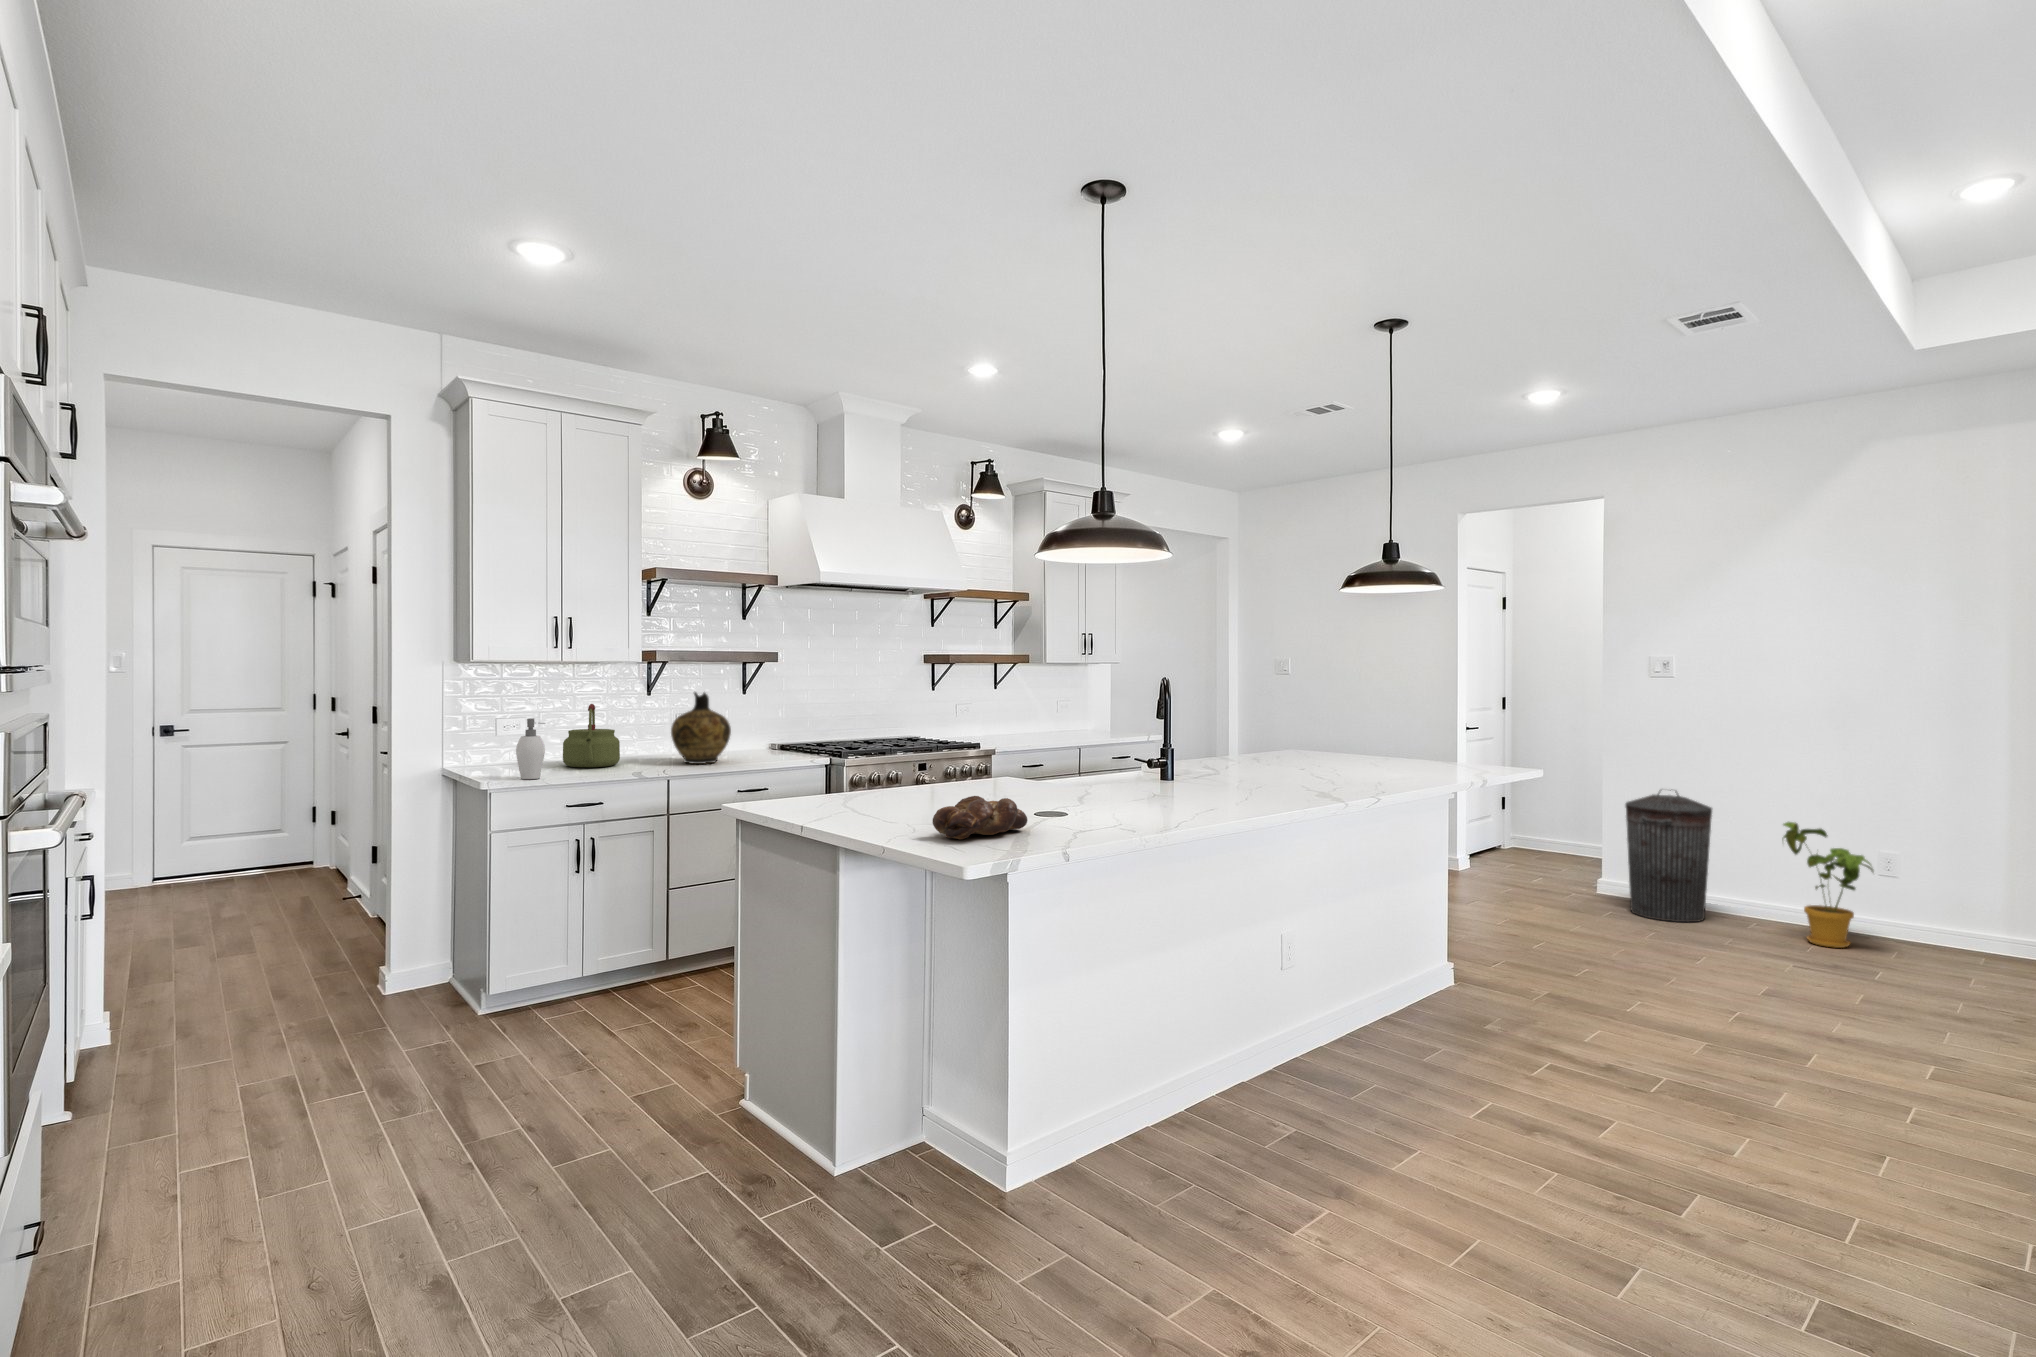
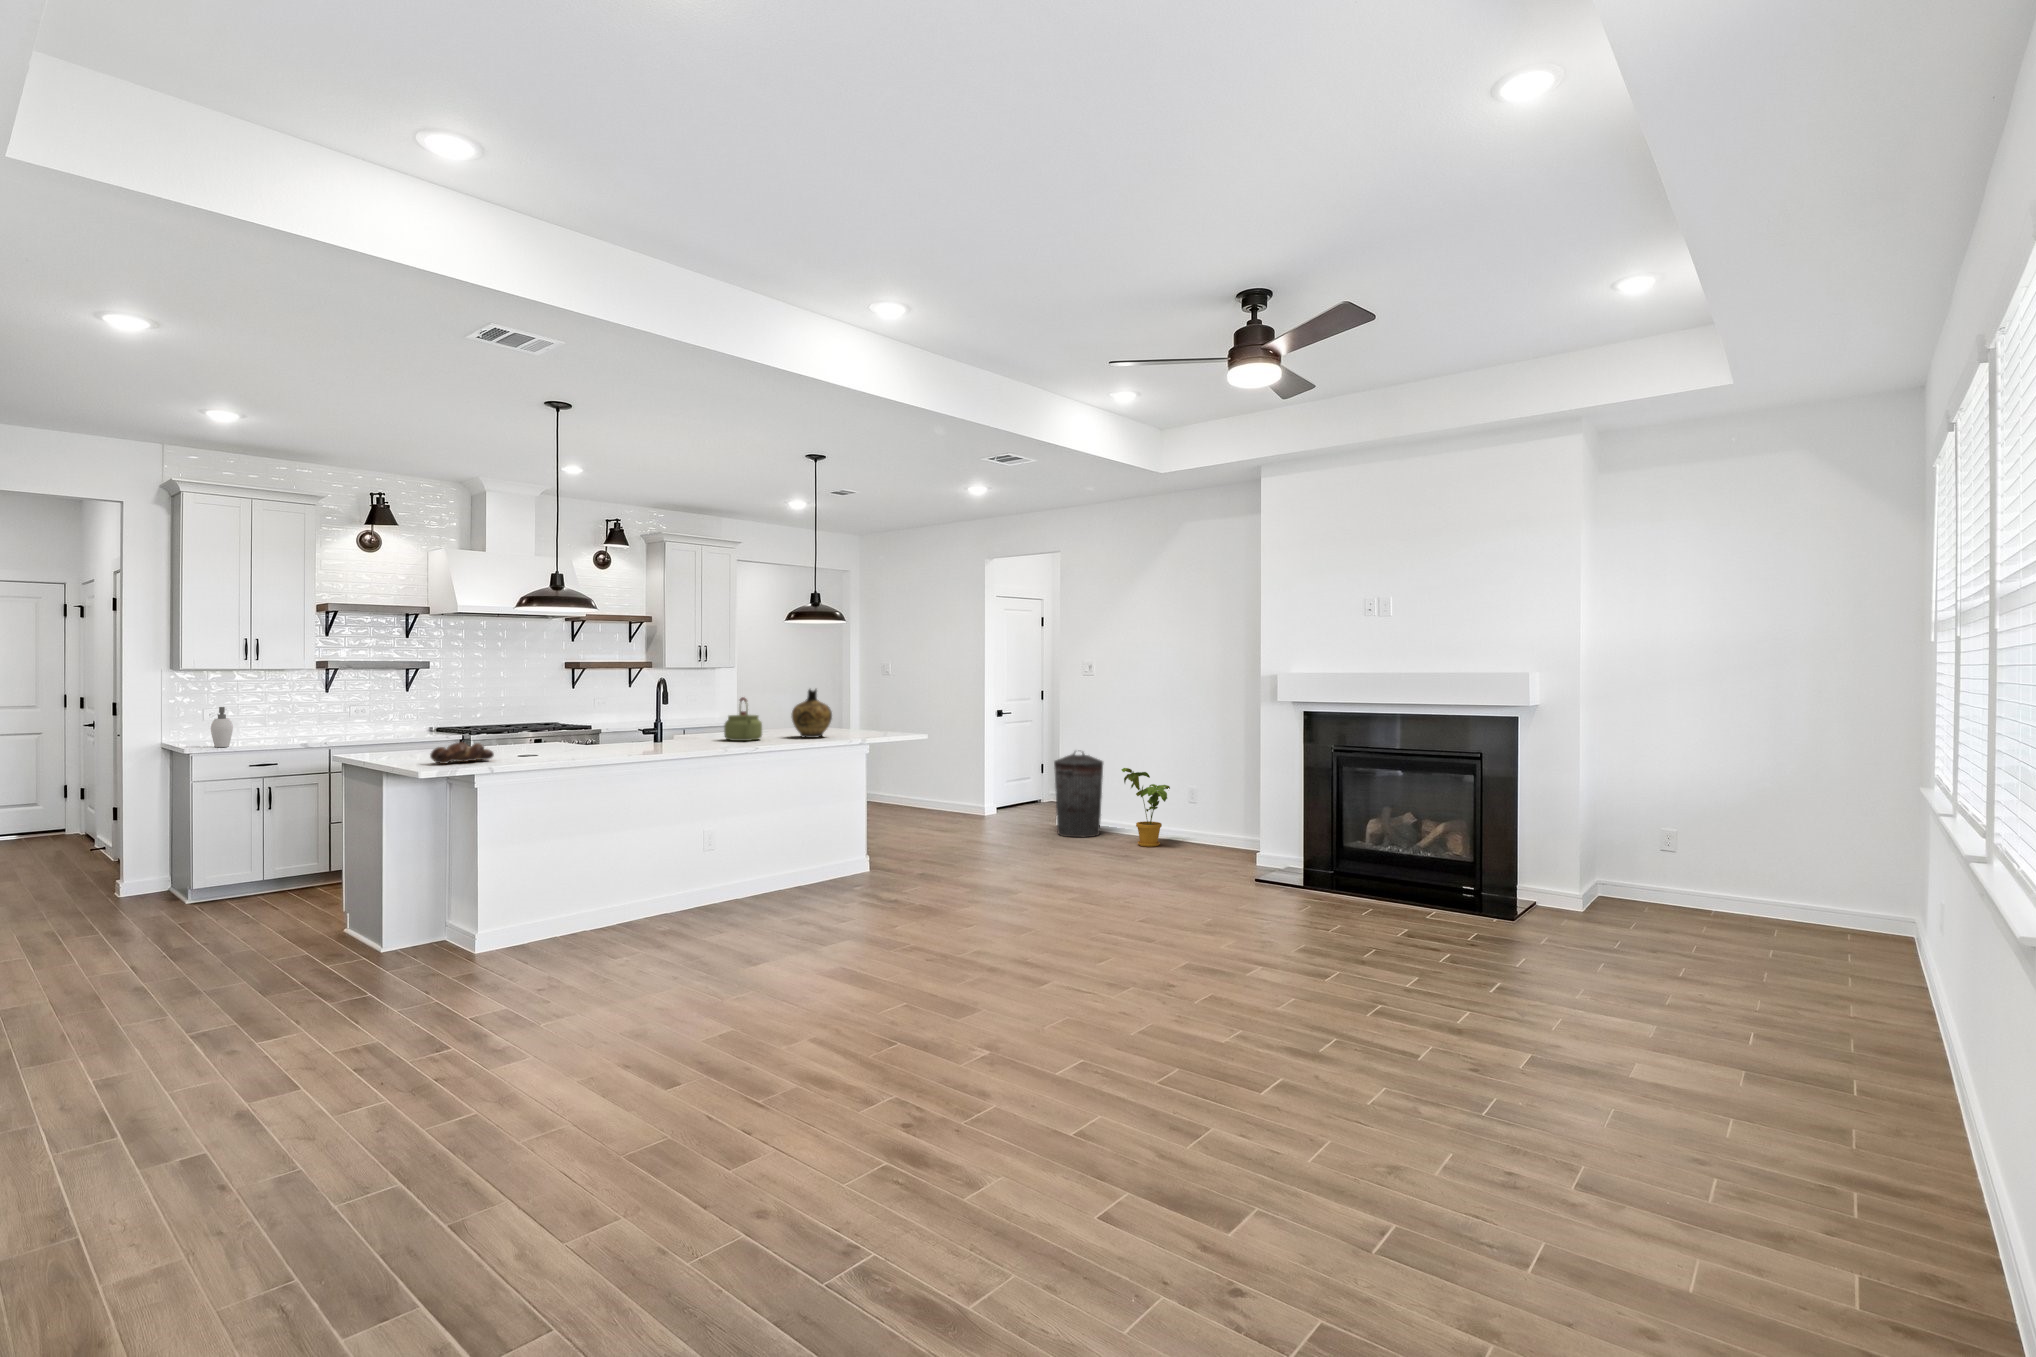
ceramic jug: present [671,692,731,764] -> present [792,689,832,738]
kettle: present [563,704,620,767] -> present [724,697,762,741]

